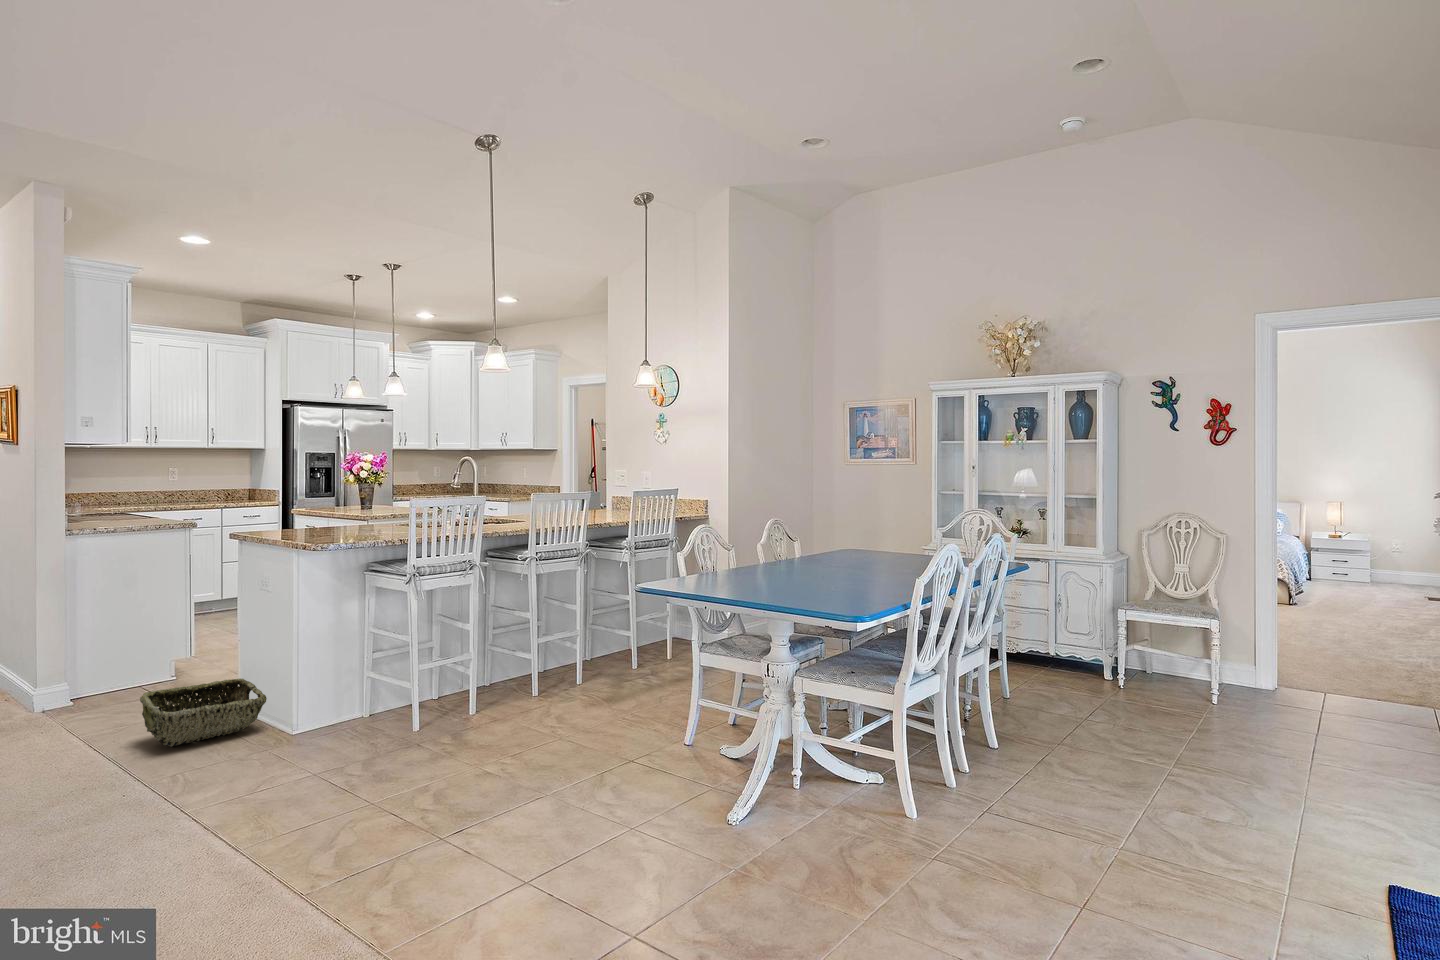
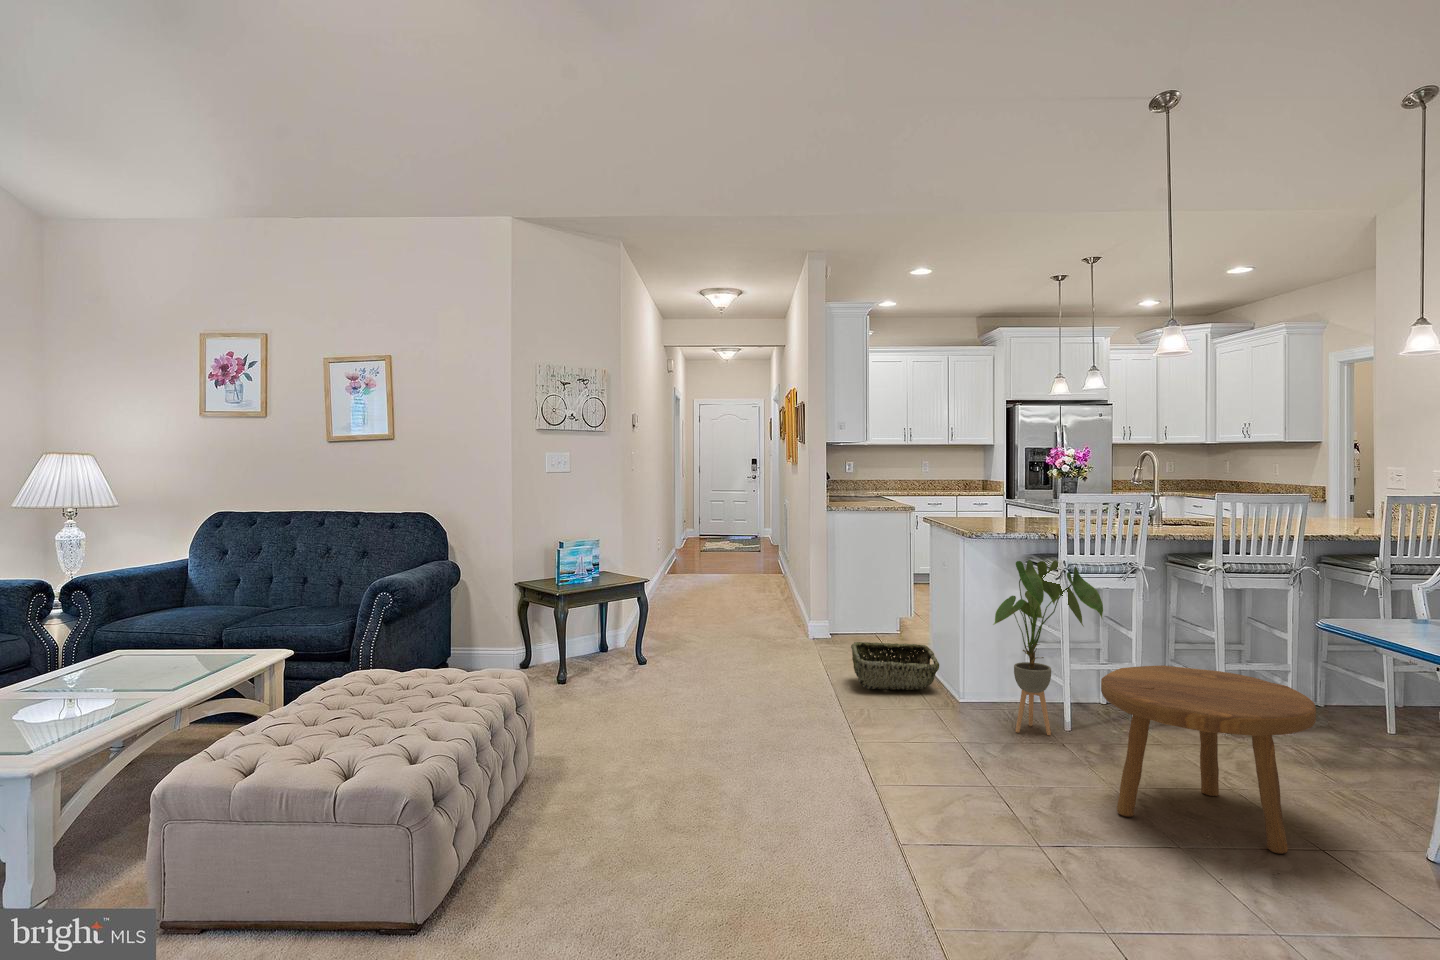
house plant: none [345,565,457,746] -> present [993,560,1103,735]
footstool: none [477,644,635,790] -> present [1101,665,1316,854]

